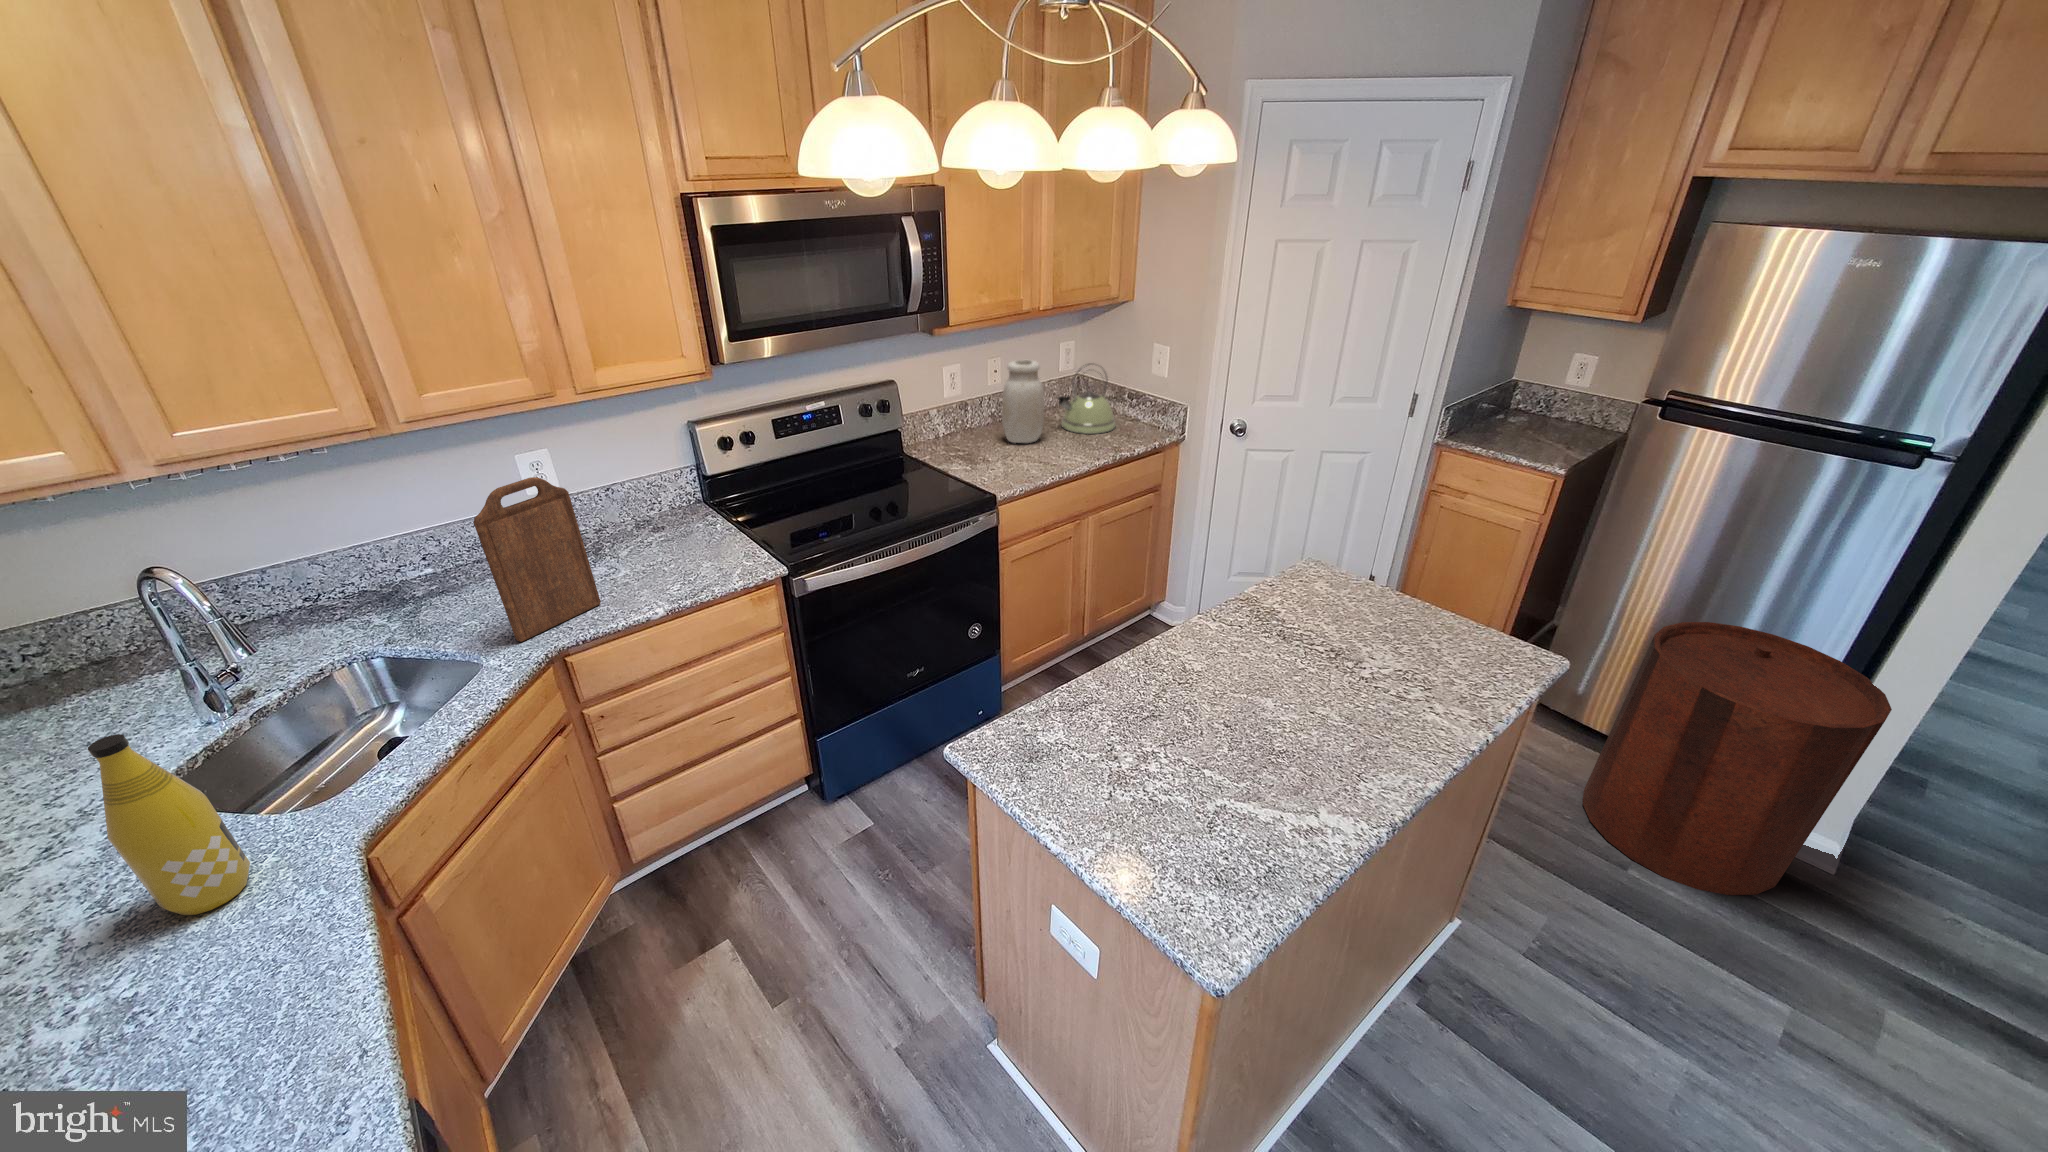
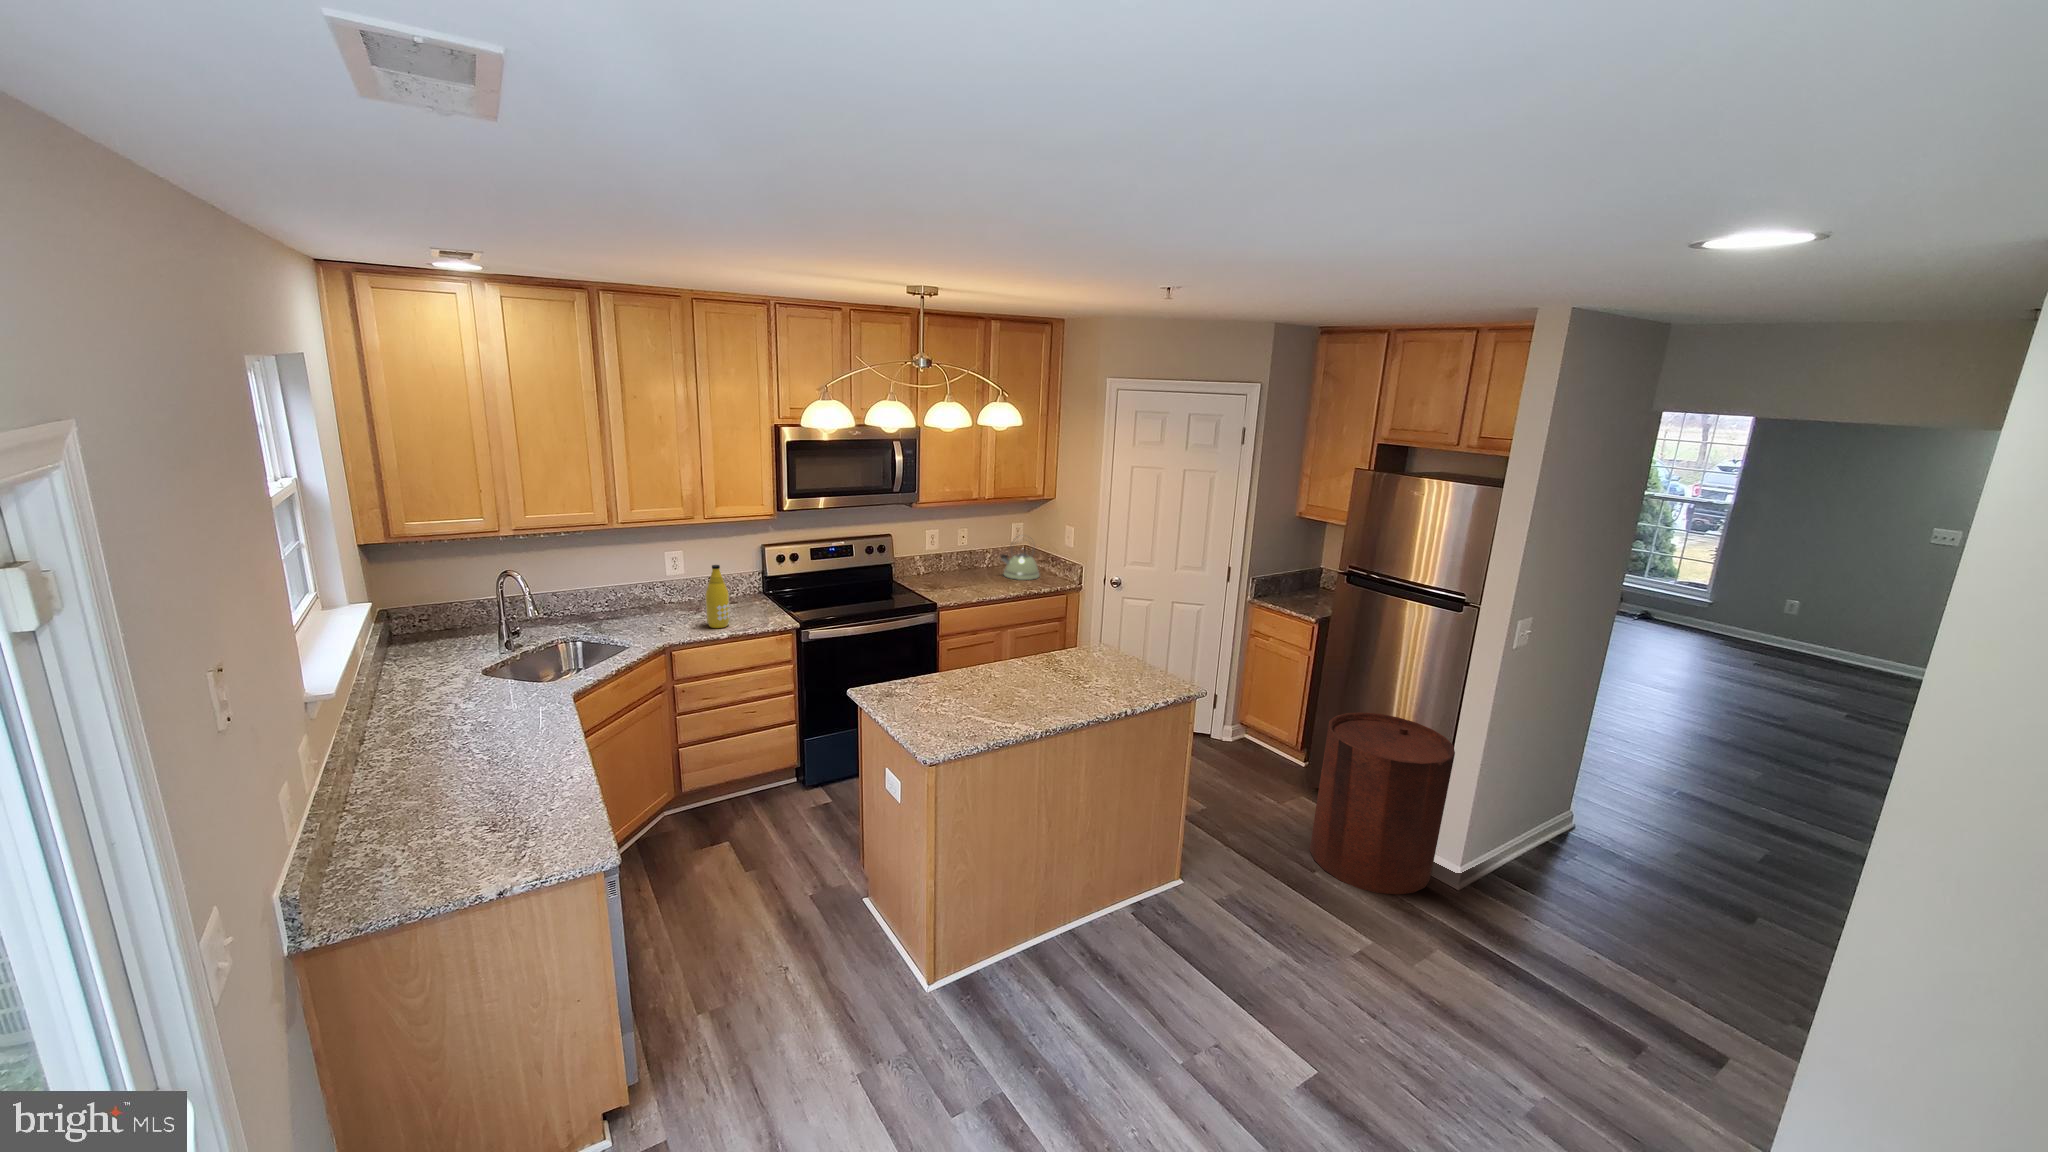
jar: present [1002,360,1045,443] -> none [960,529,988,581]
cutting board: present [473,477,601,642] -> none [645,555,695,640]
bottle: present [88,734,250,915] -> present [705,565,730,628]

